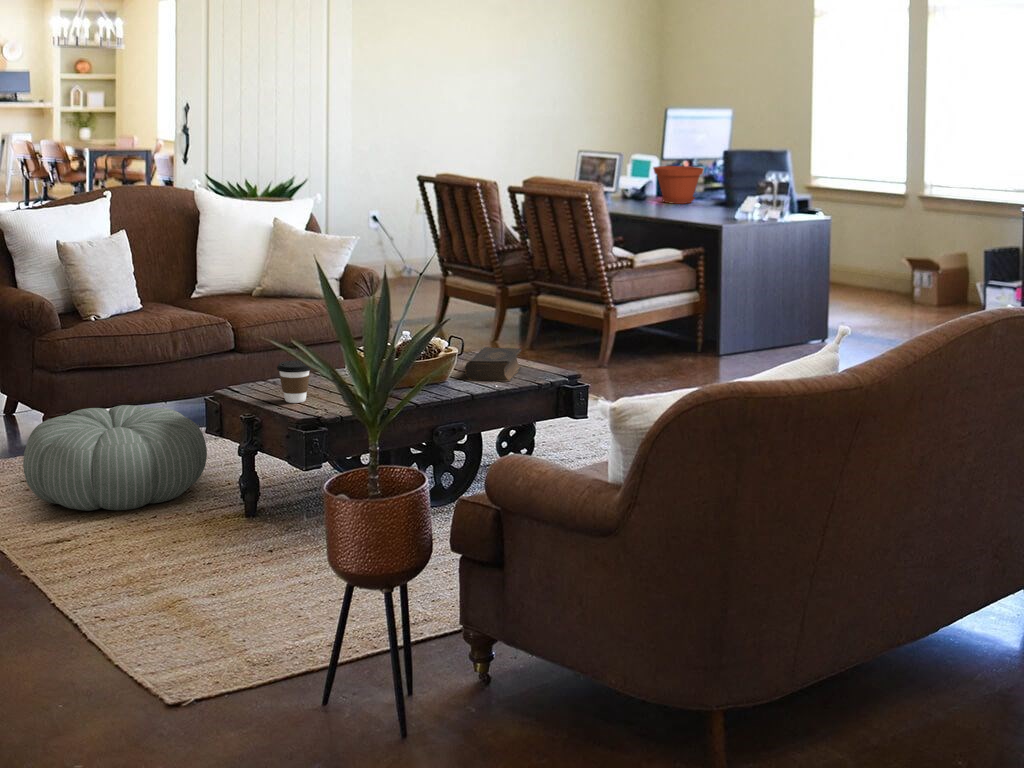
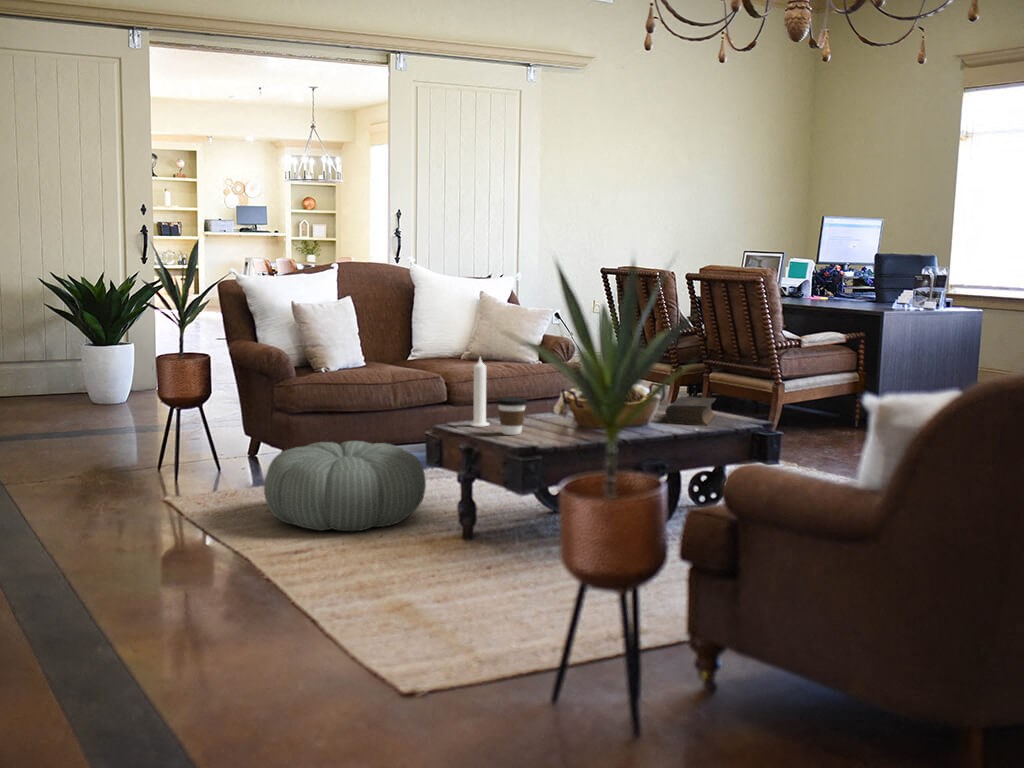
plant pot: present [653,166,704,204] -> none [812,266,859,299]
candle: none [252,315,273,392] -> present [470,357,489,427]

